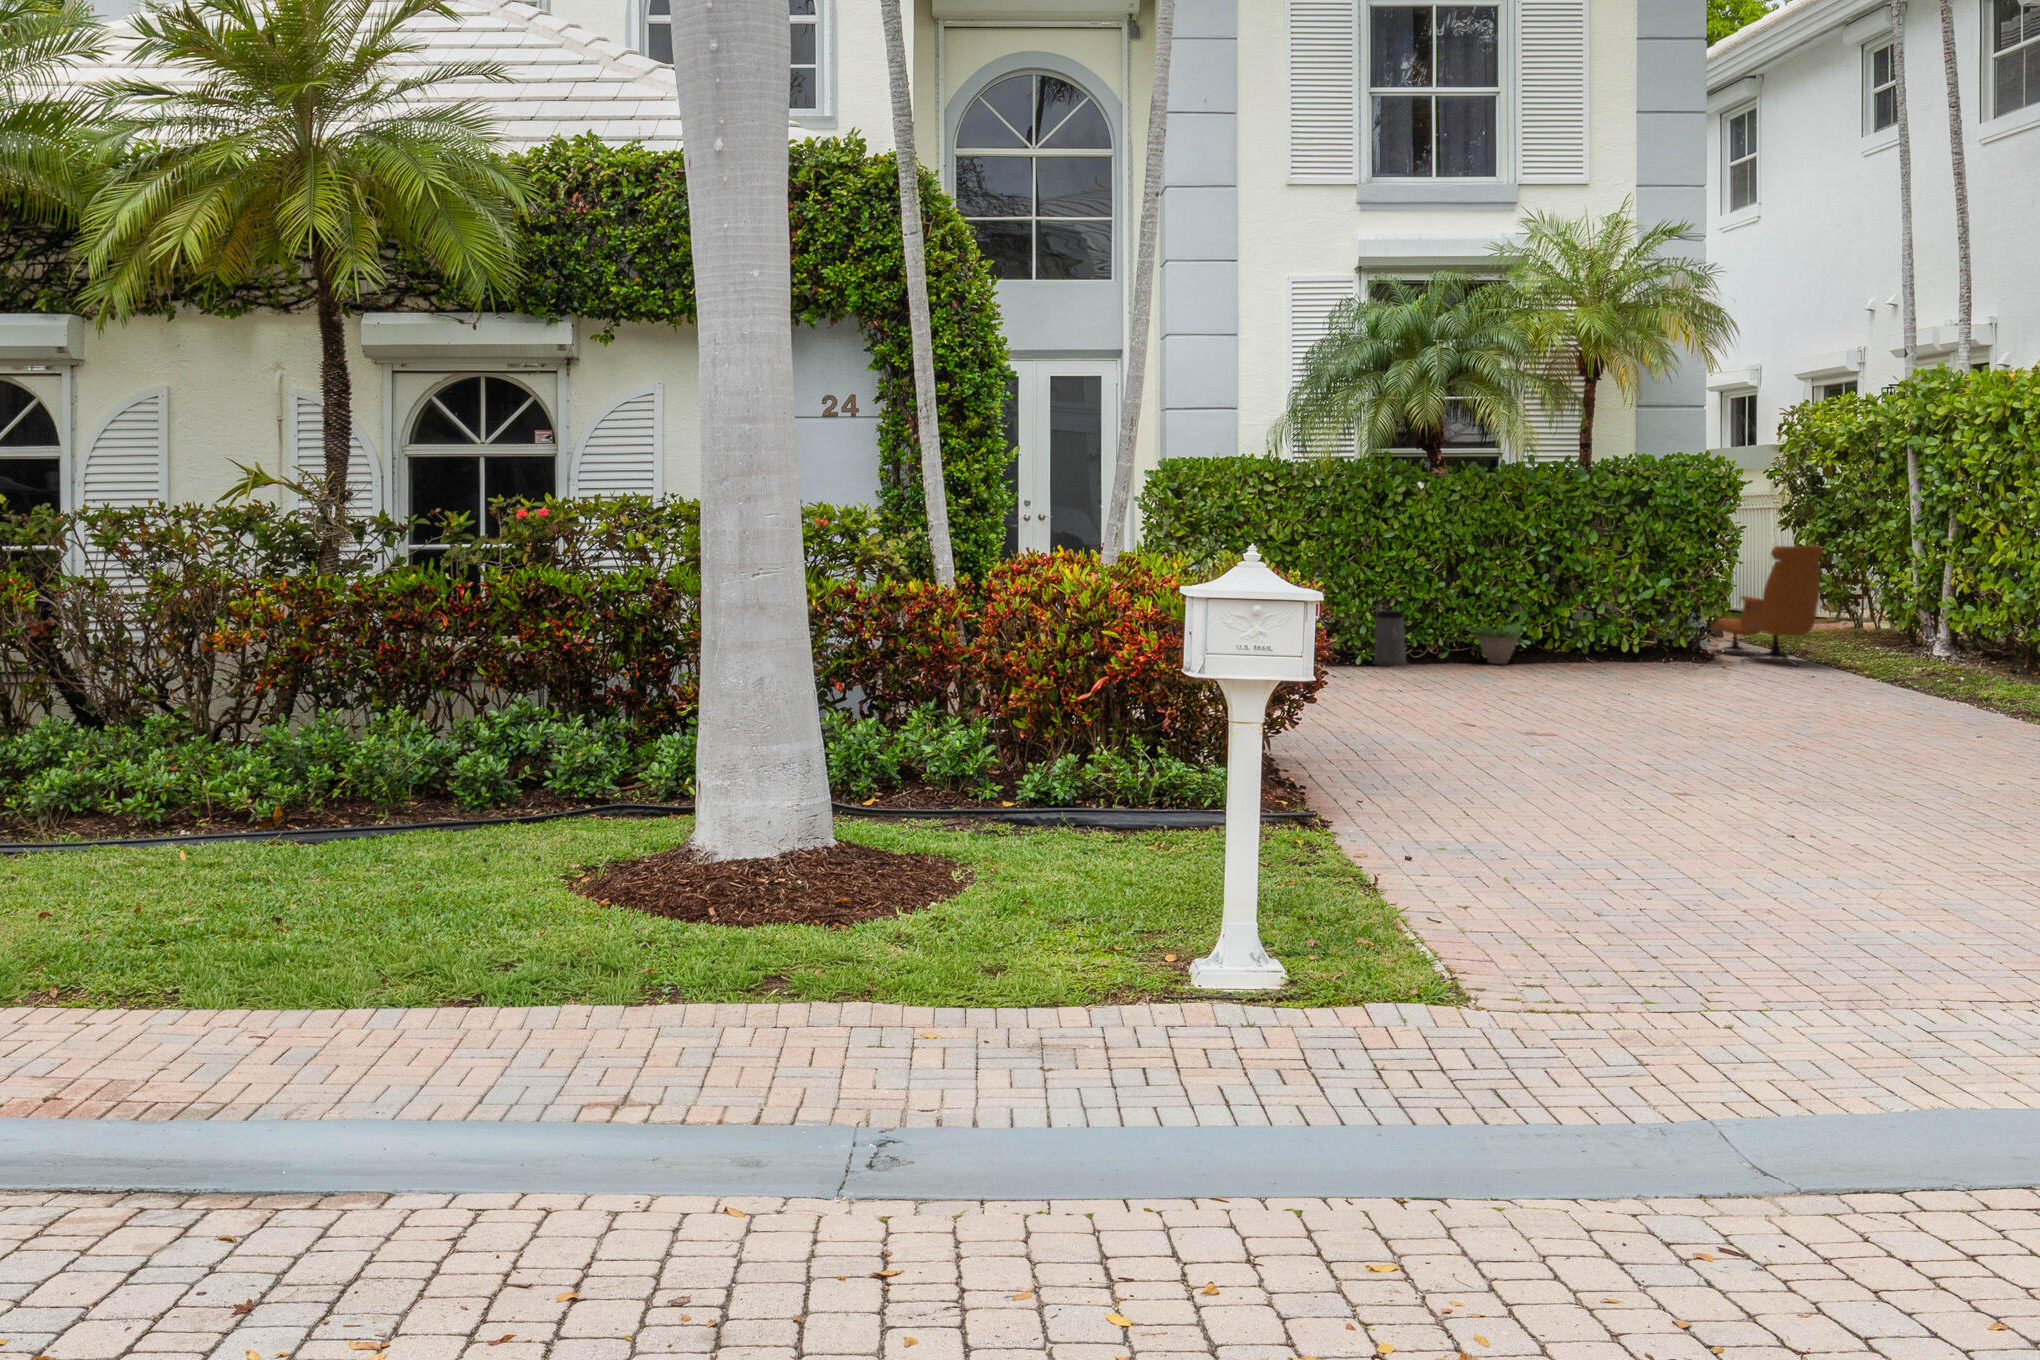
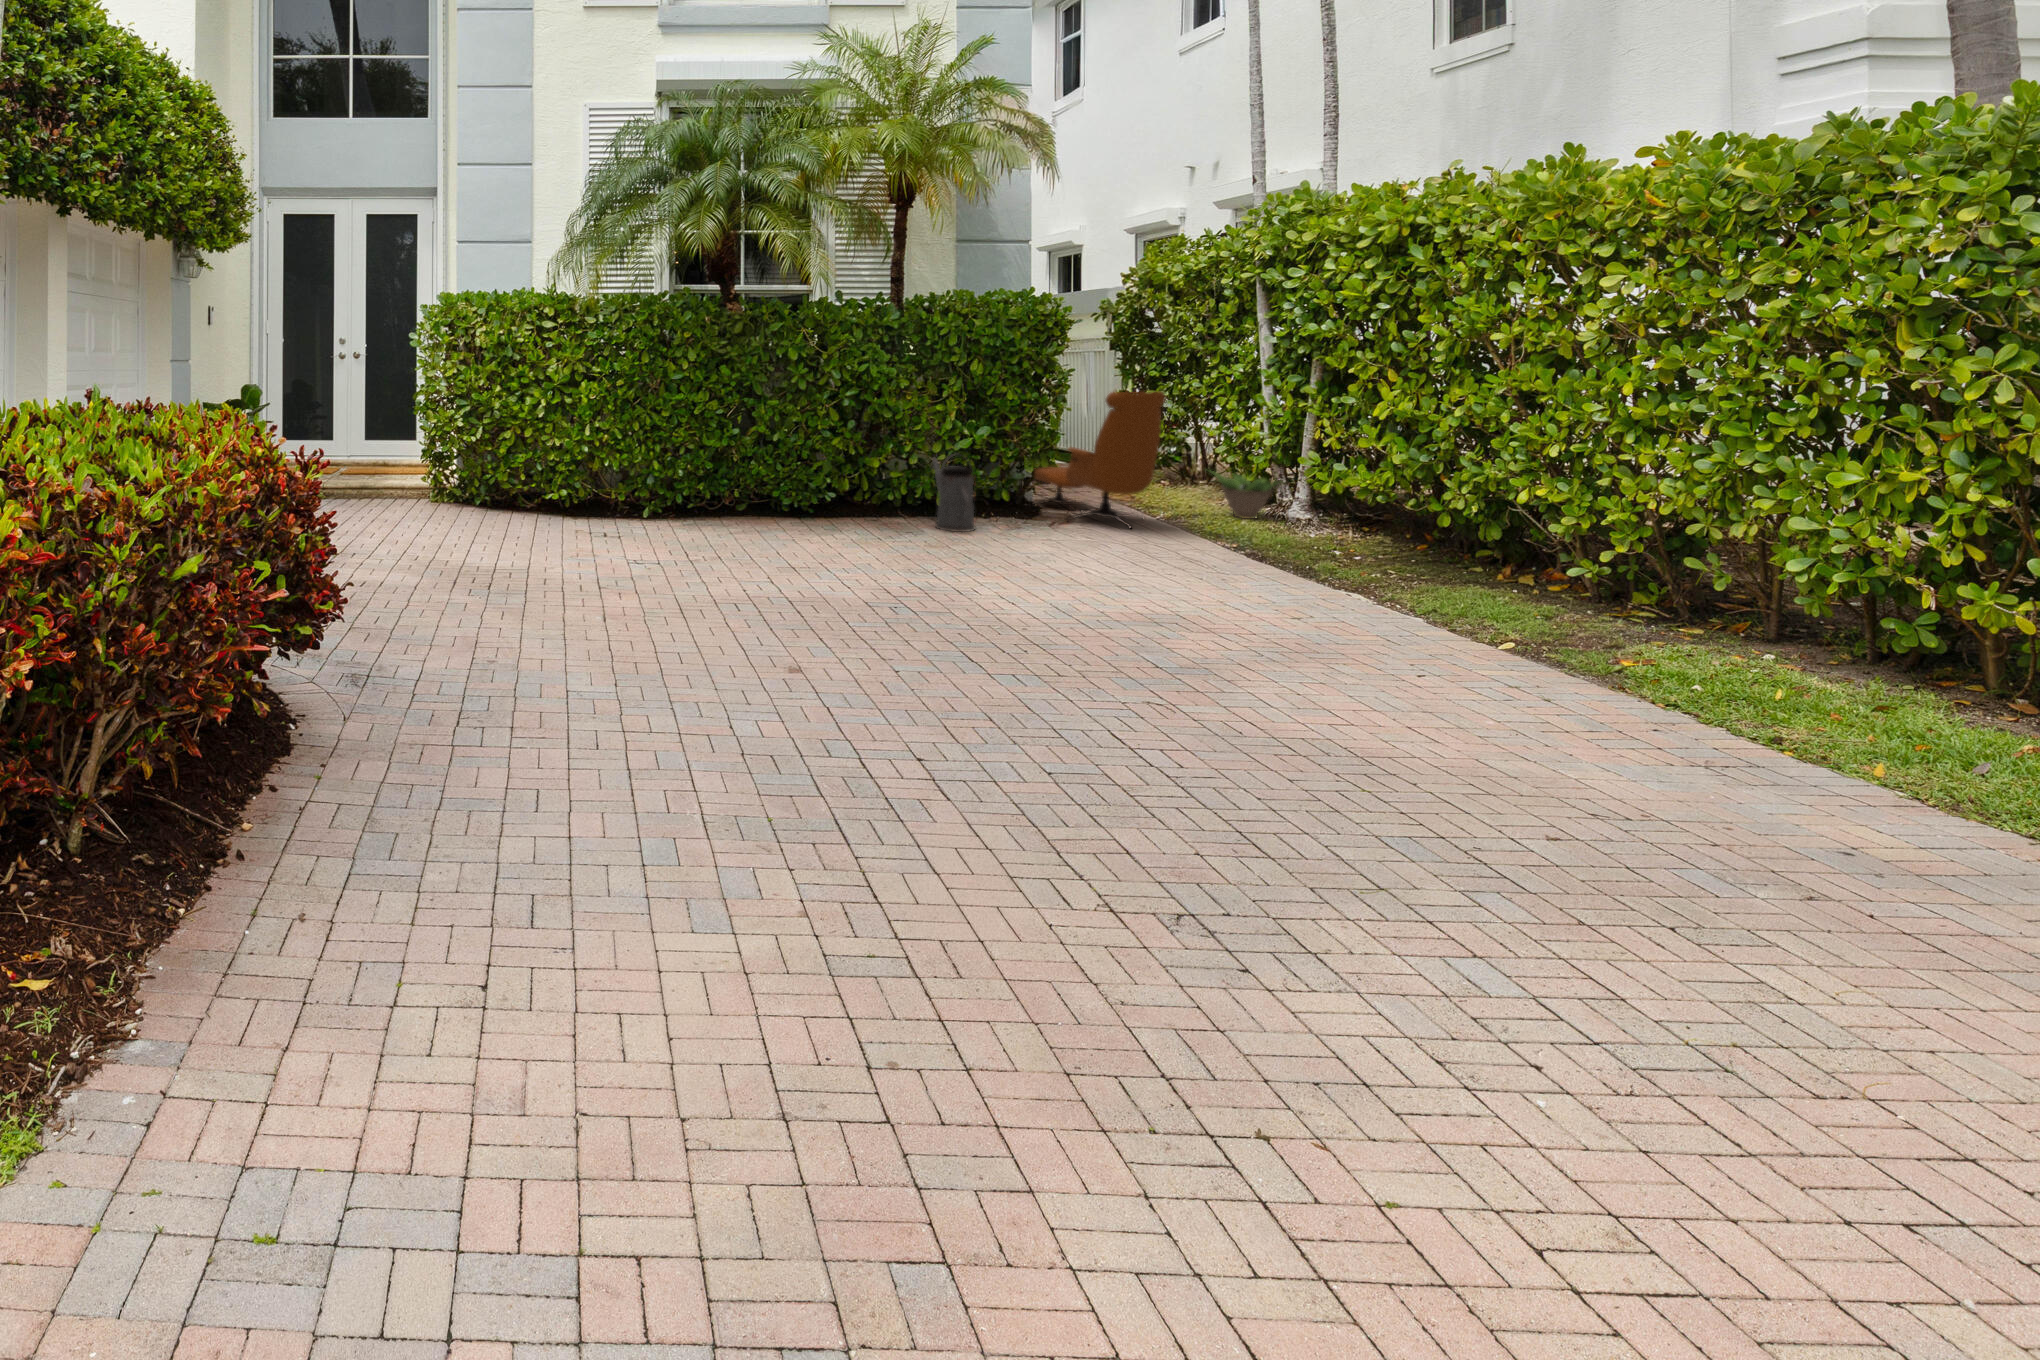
watering can: present [1373,598,1407,666] -> present [932,457,975,532]
decorative plant: present [1462,623,1528,664] -> present [1212,472,1278,519]

